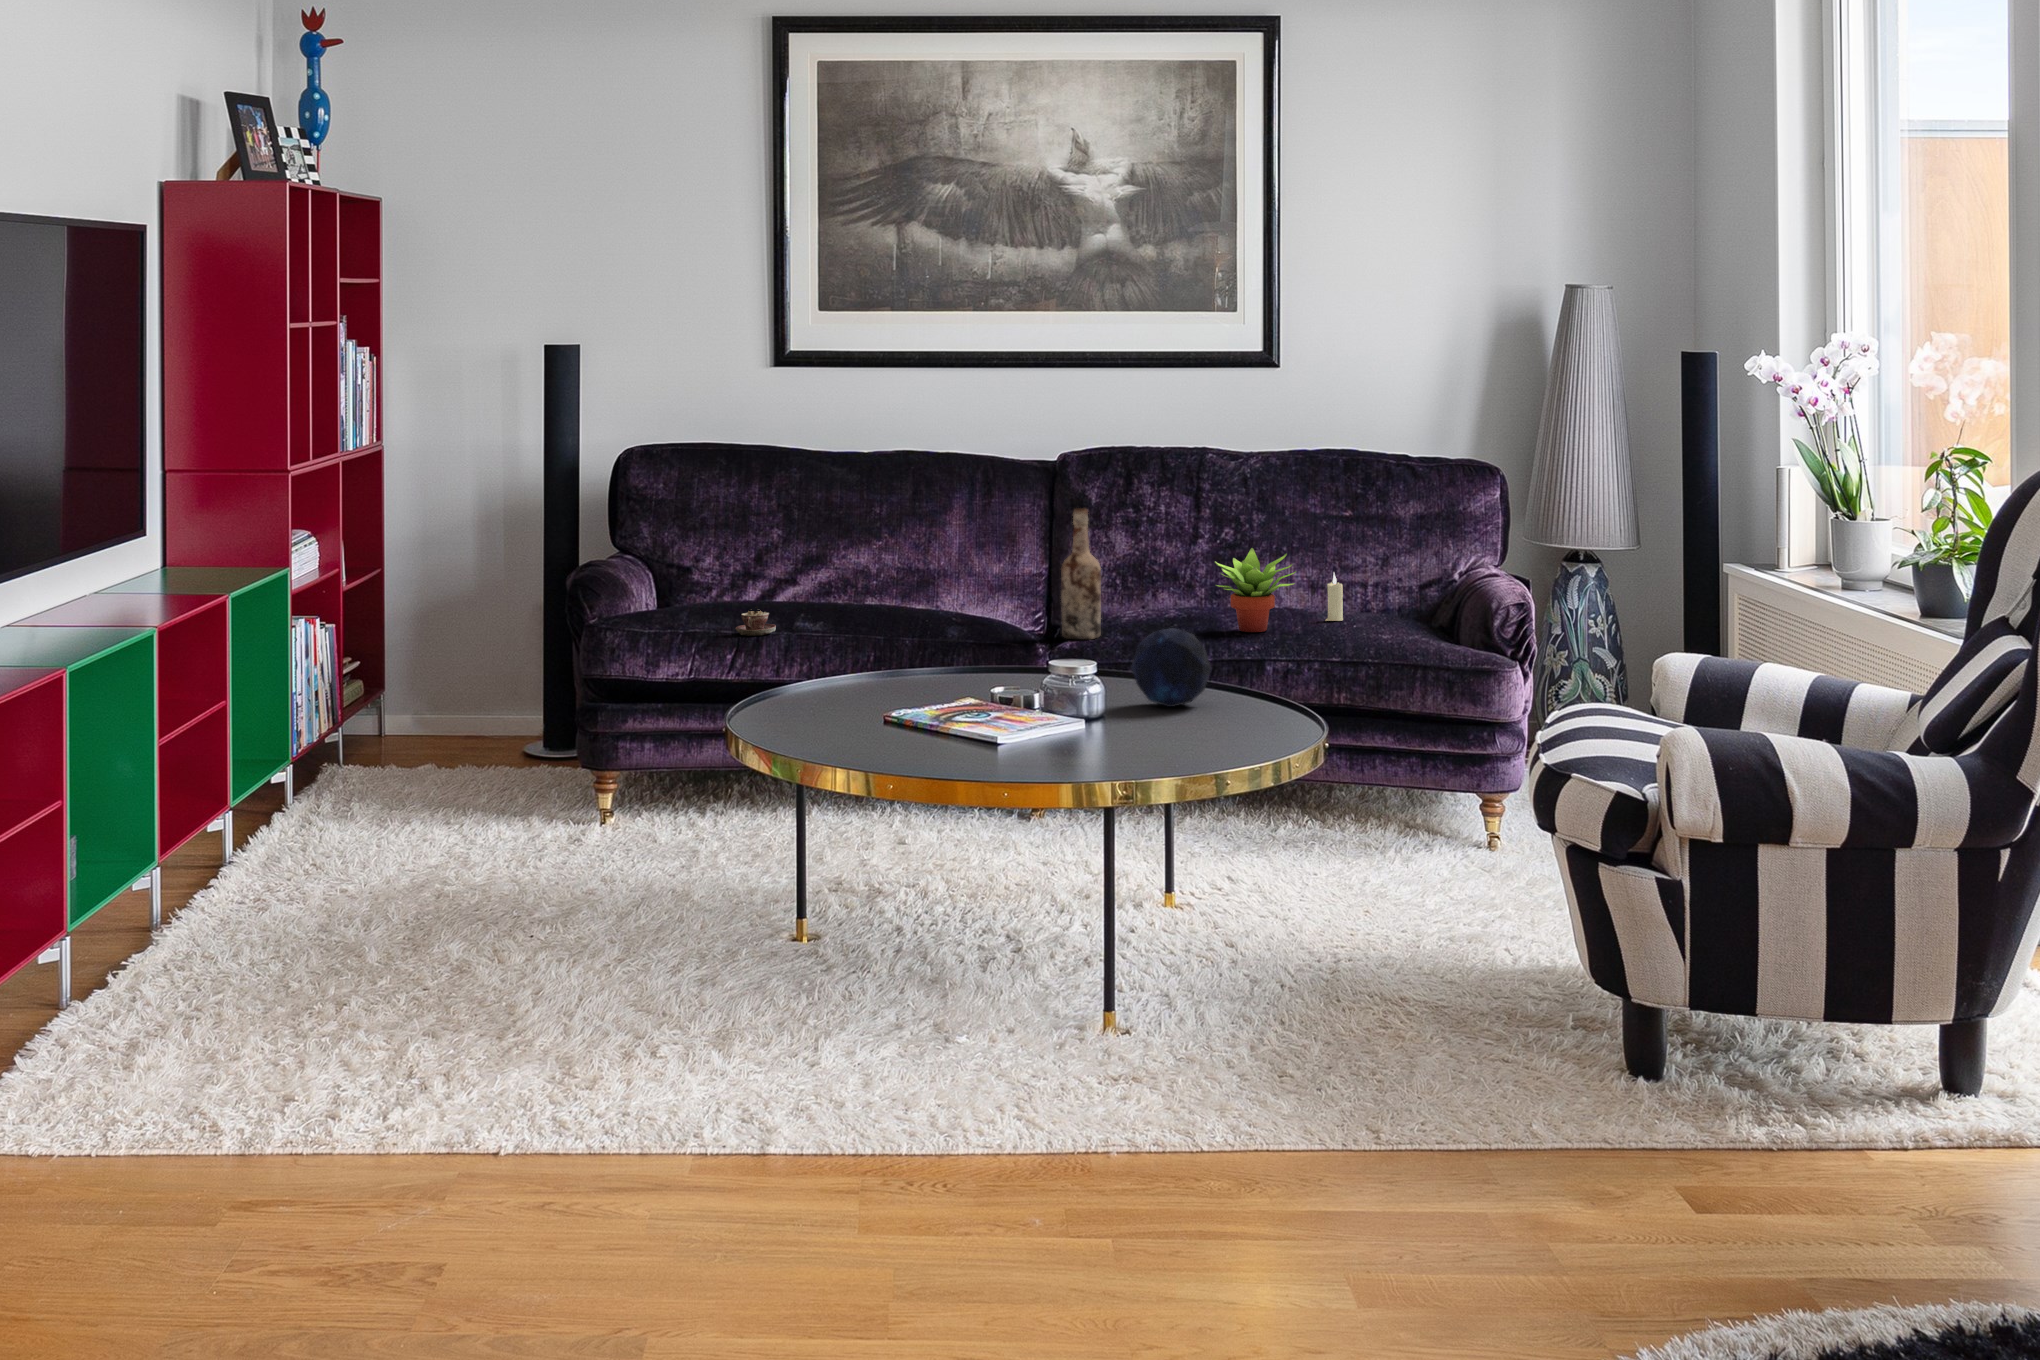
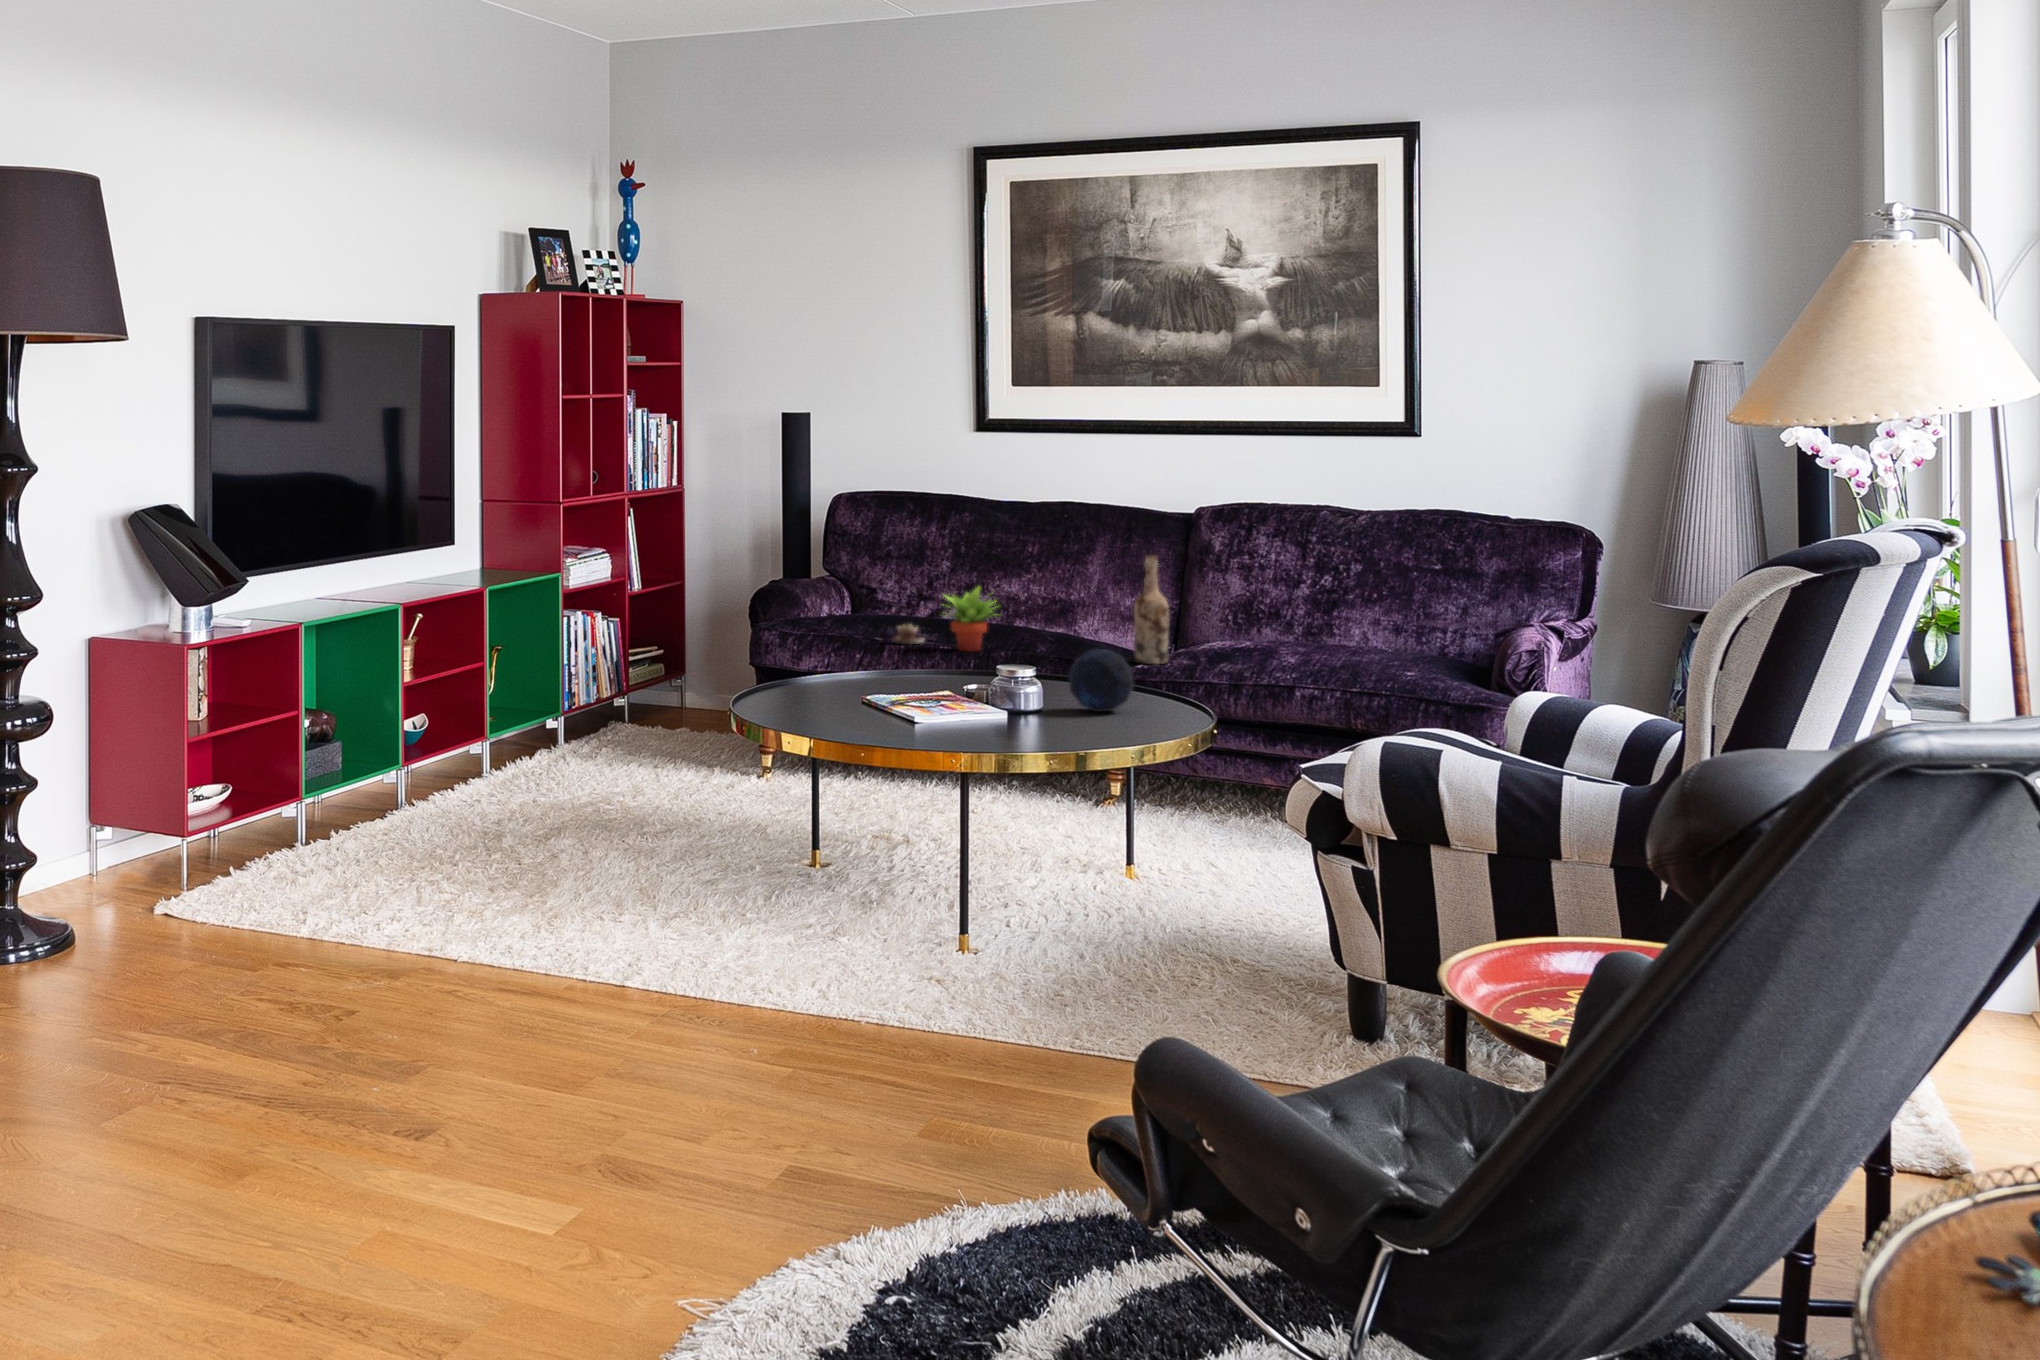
succulent plant: present [1215,548,1296,632] -> present [945,586,996,652]
candle: present [1325,573,1343,621] -> none [1391,622,1409,666]

